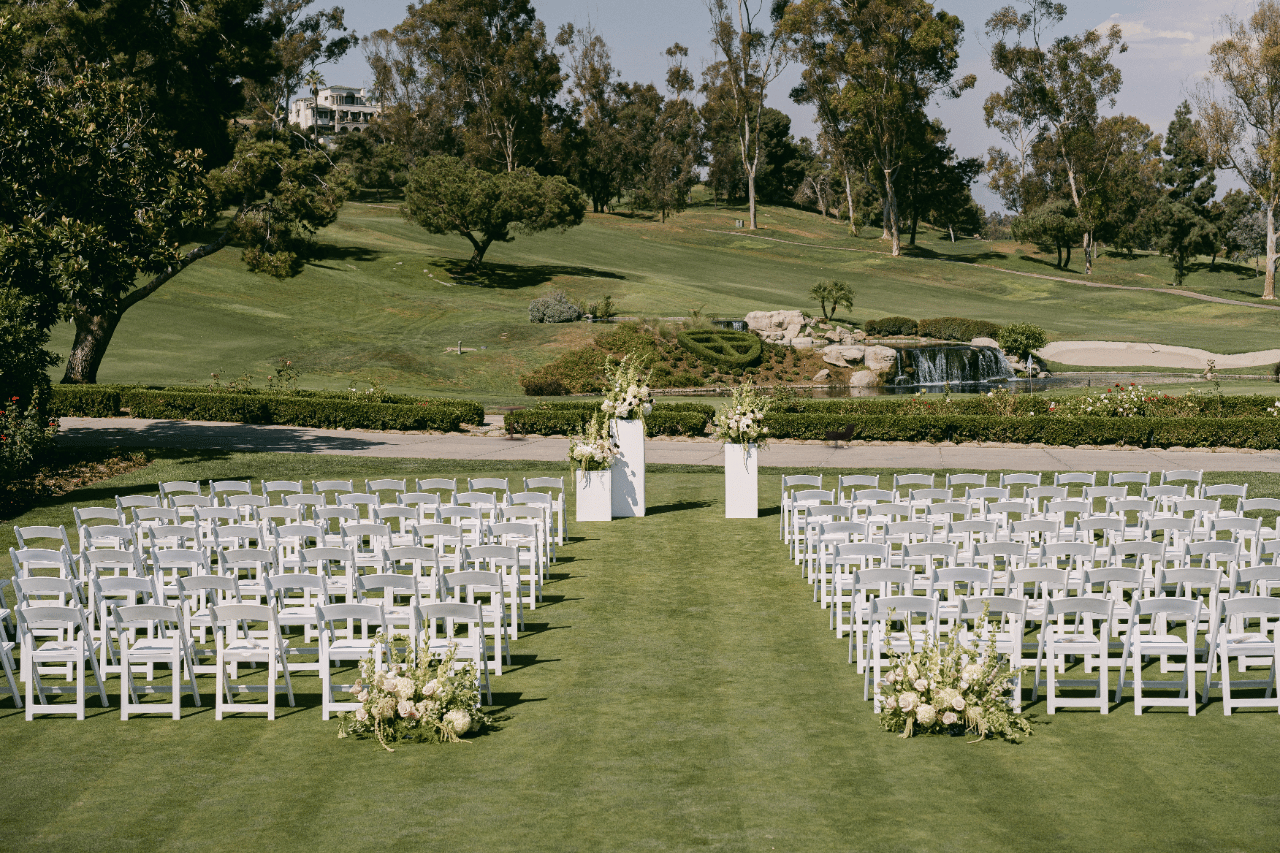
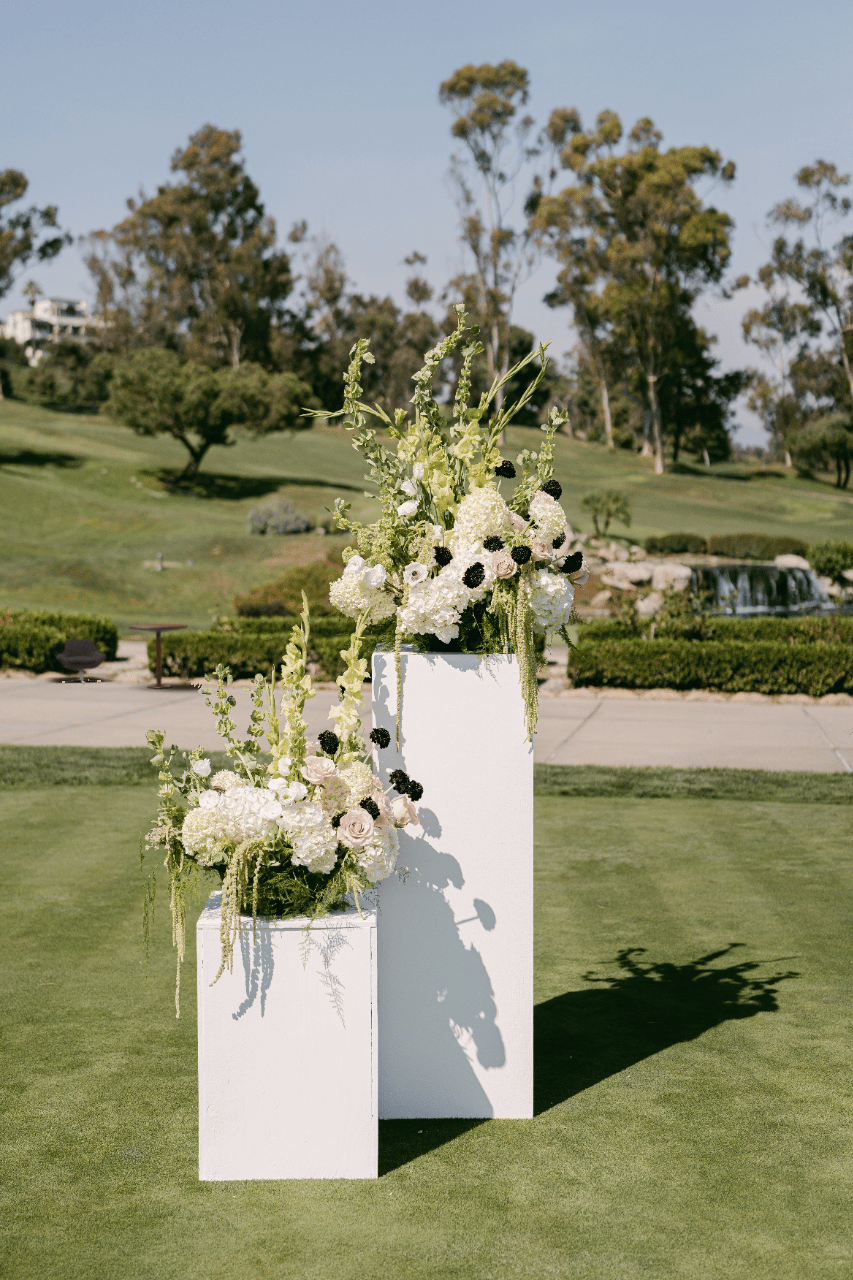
lounge chair: present [825,424,855,447] -> present [56,639,106,683]

